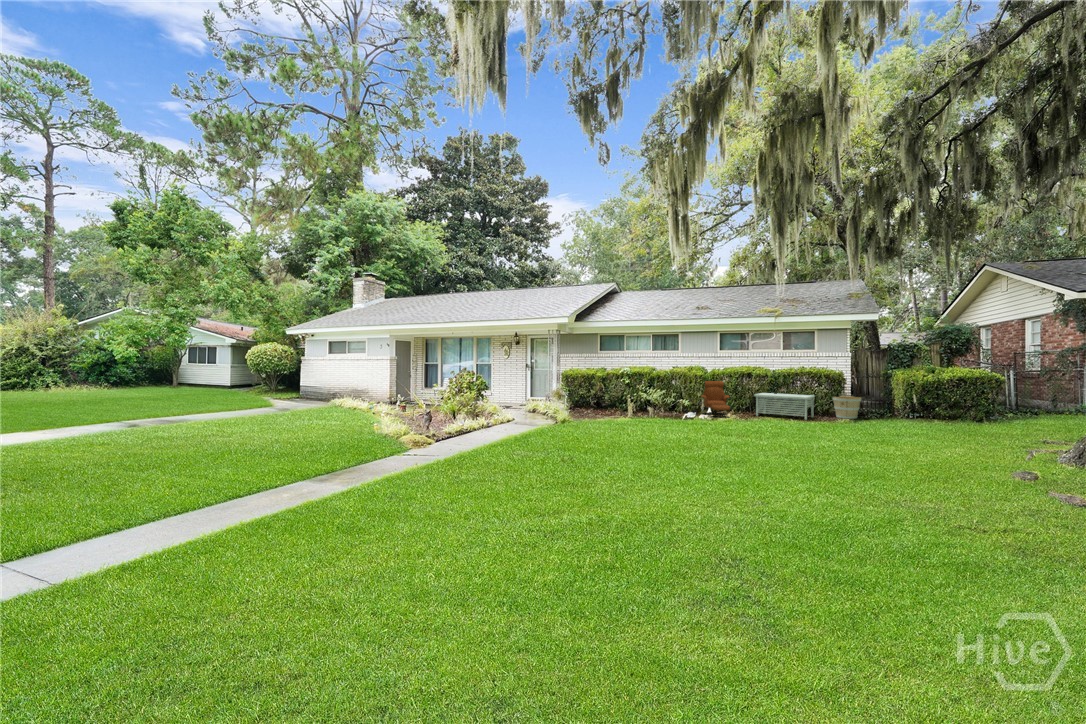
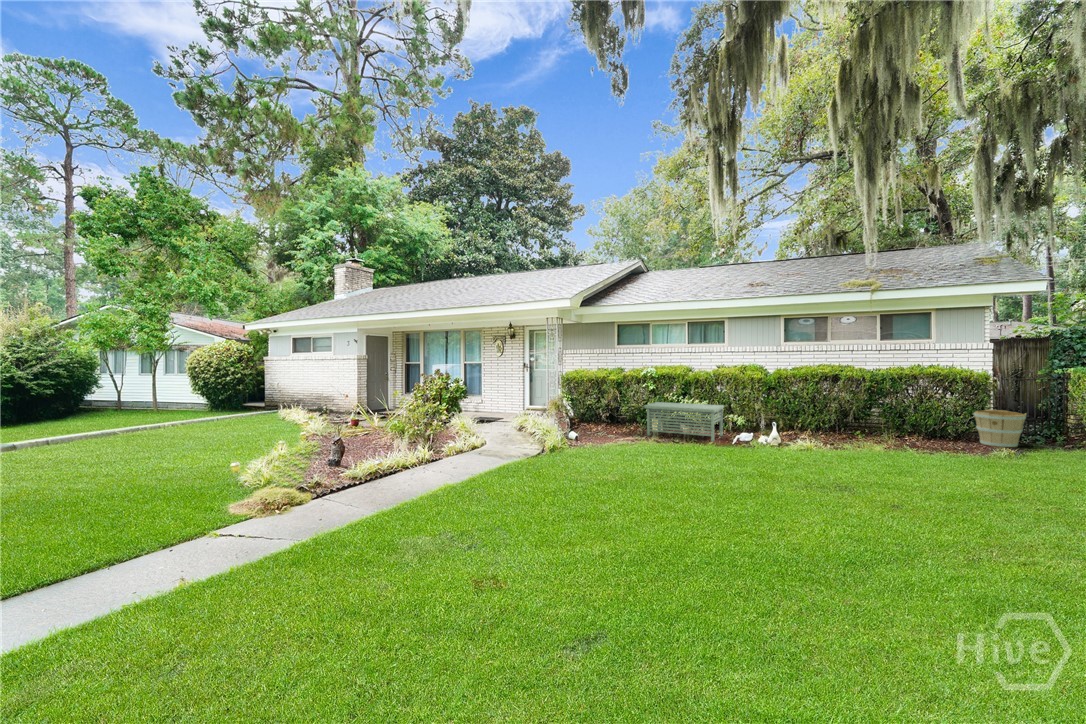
lounge chair: present [701,381,730,417] -> none [760,387,808,445]
storage bench: present [754,393,815,420] -> present [644,402,724,441]

